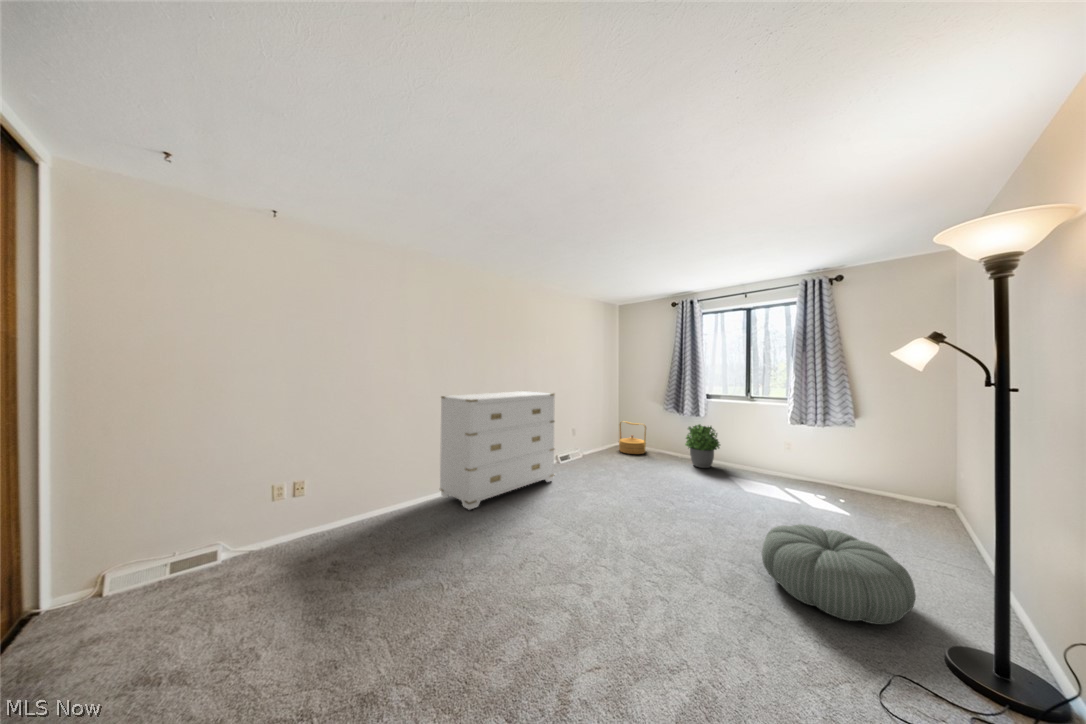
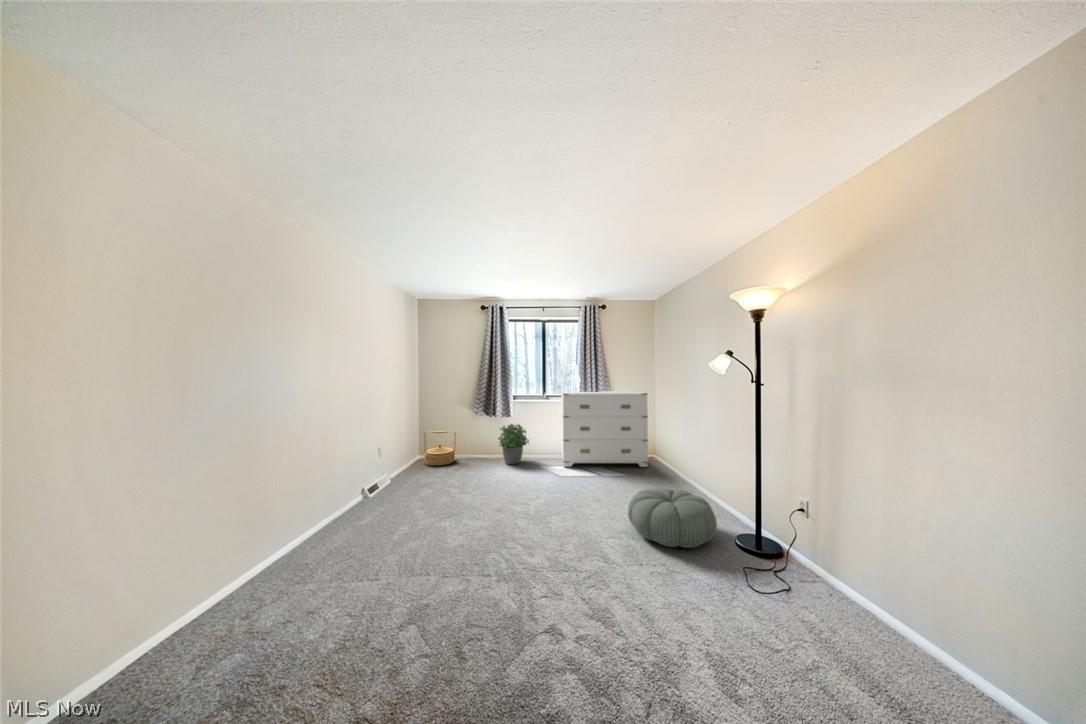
dresser: present [440,391,555,509] -> present [561,391,648,467]

